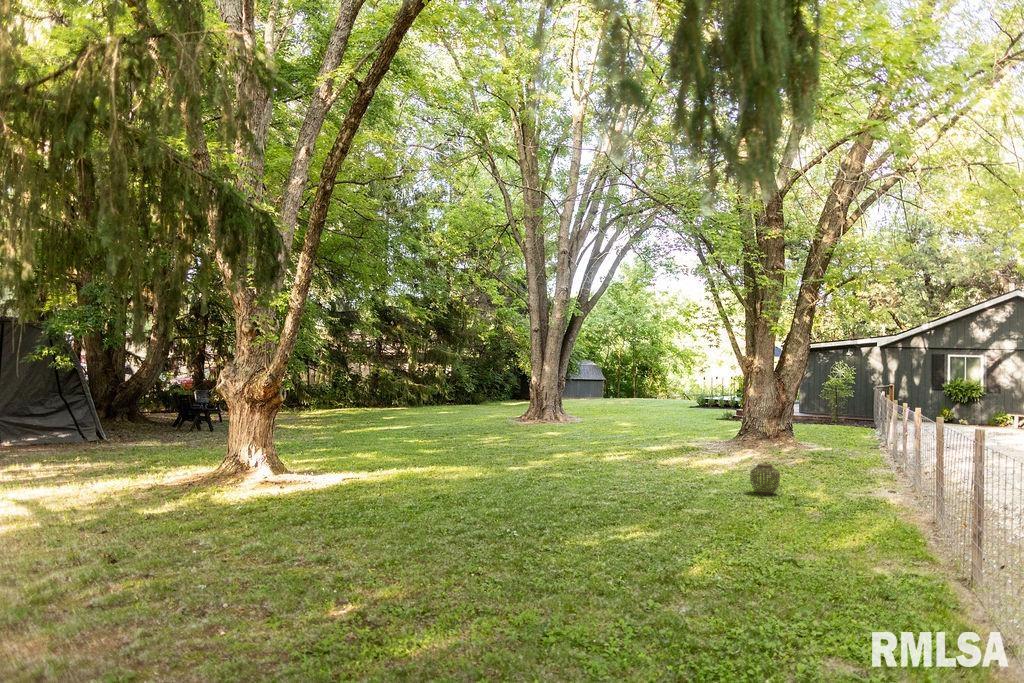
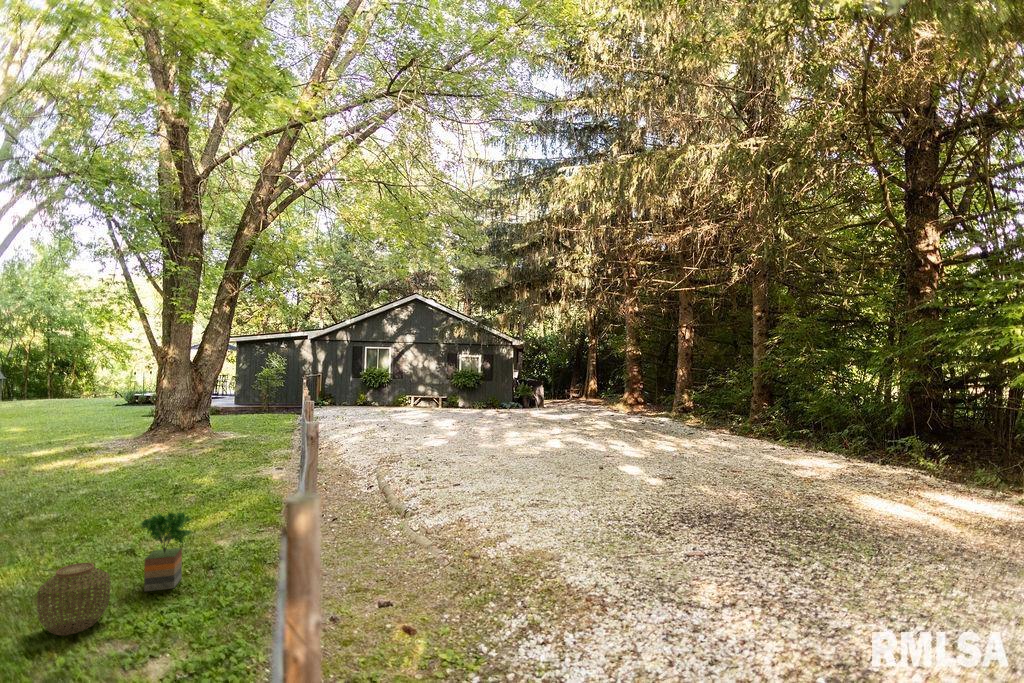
potted tree: none [786,450,814,491] -> present [141,512,192,591]

